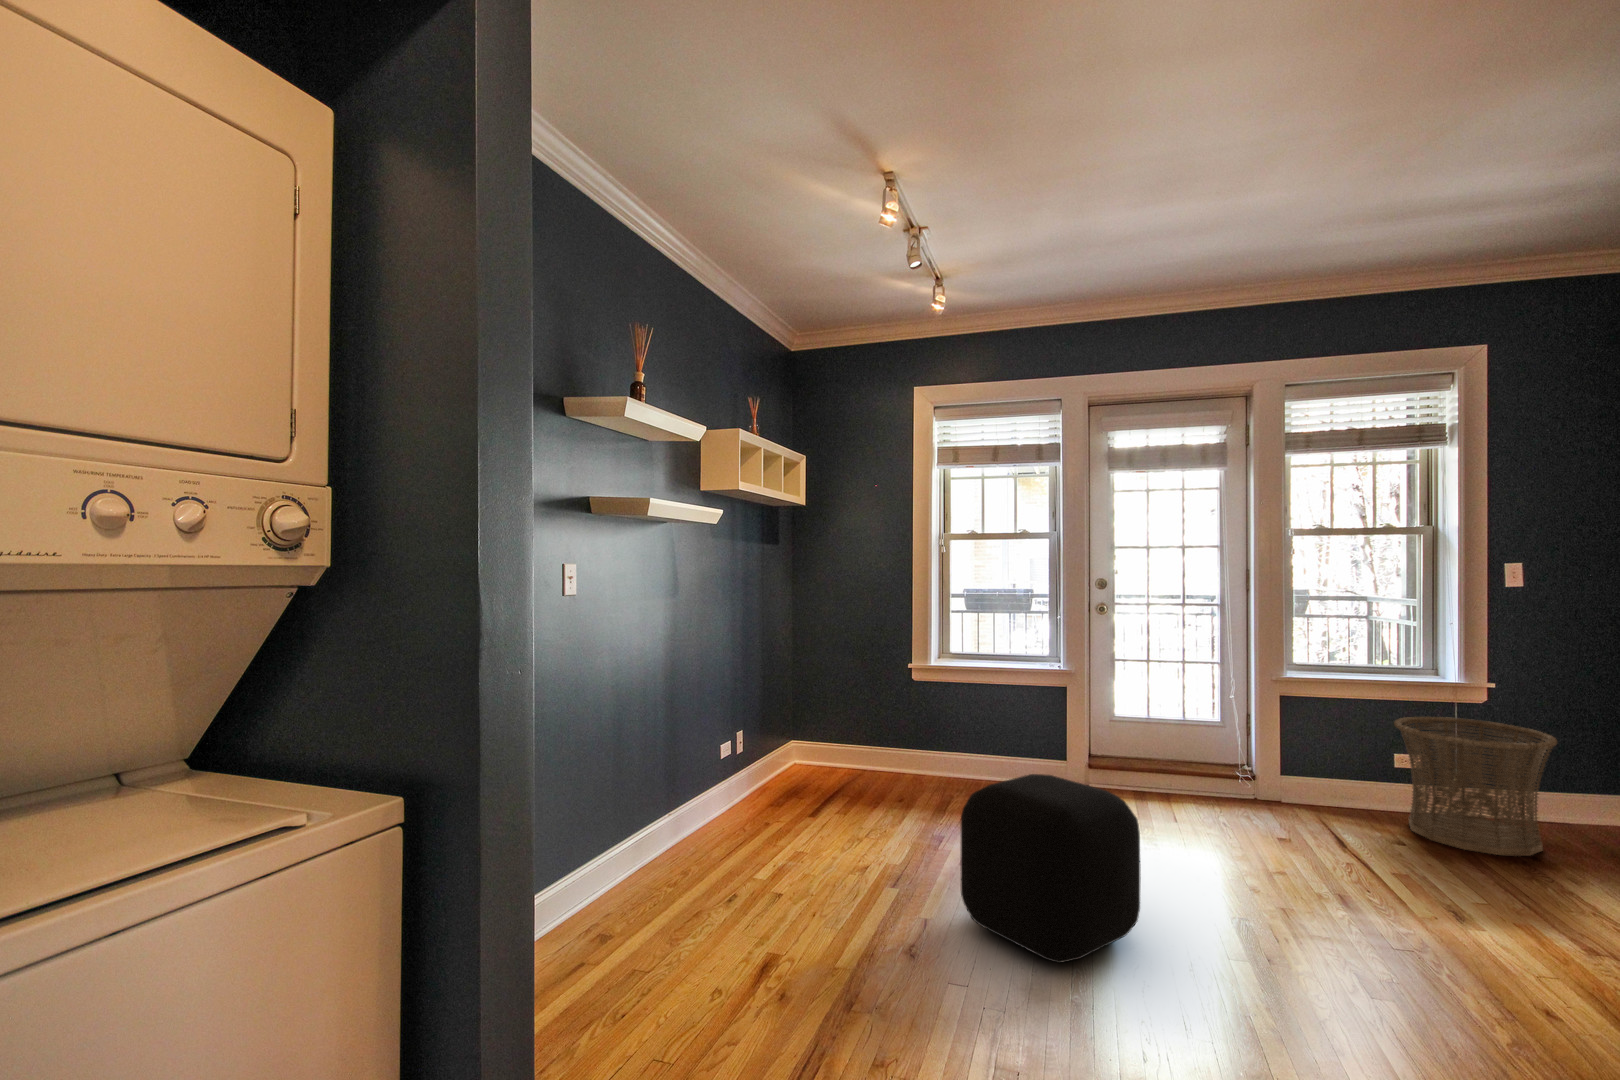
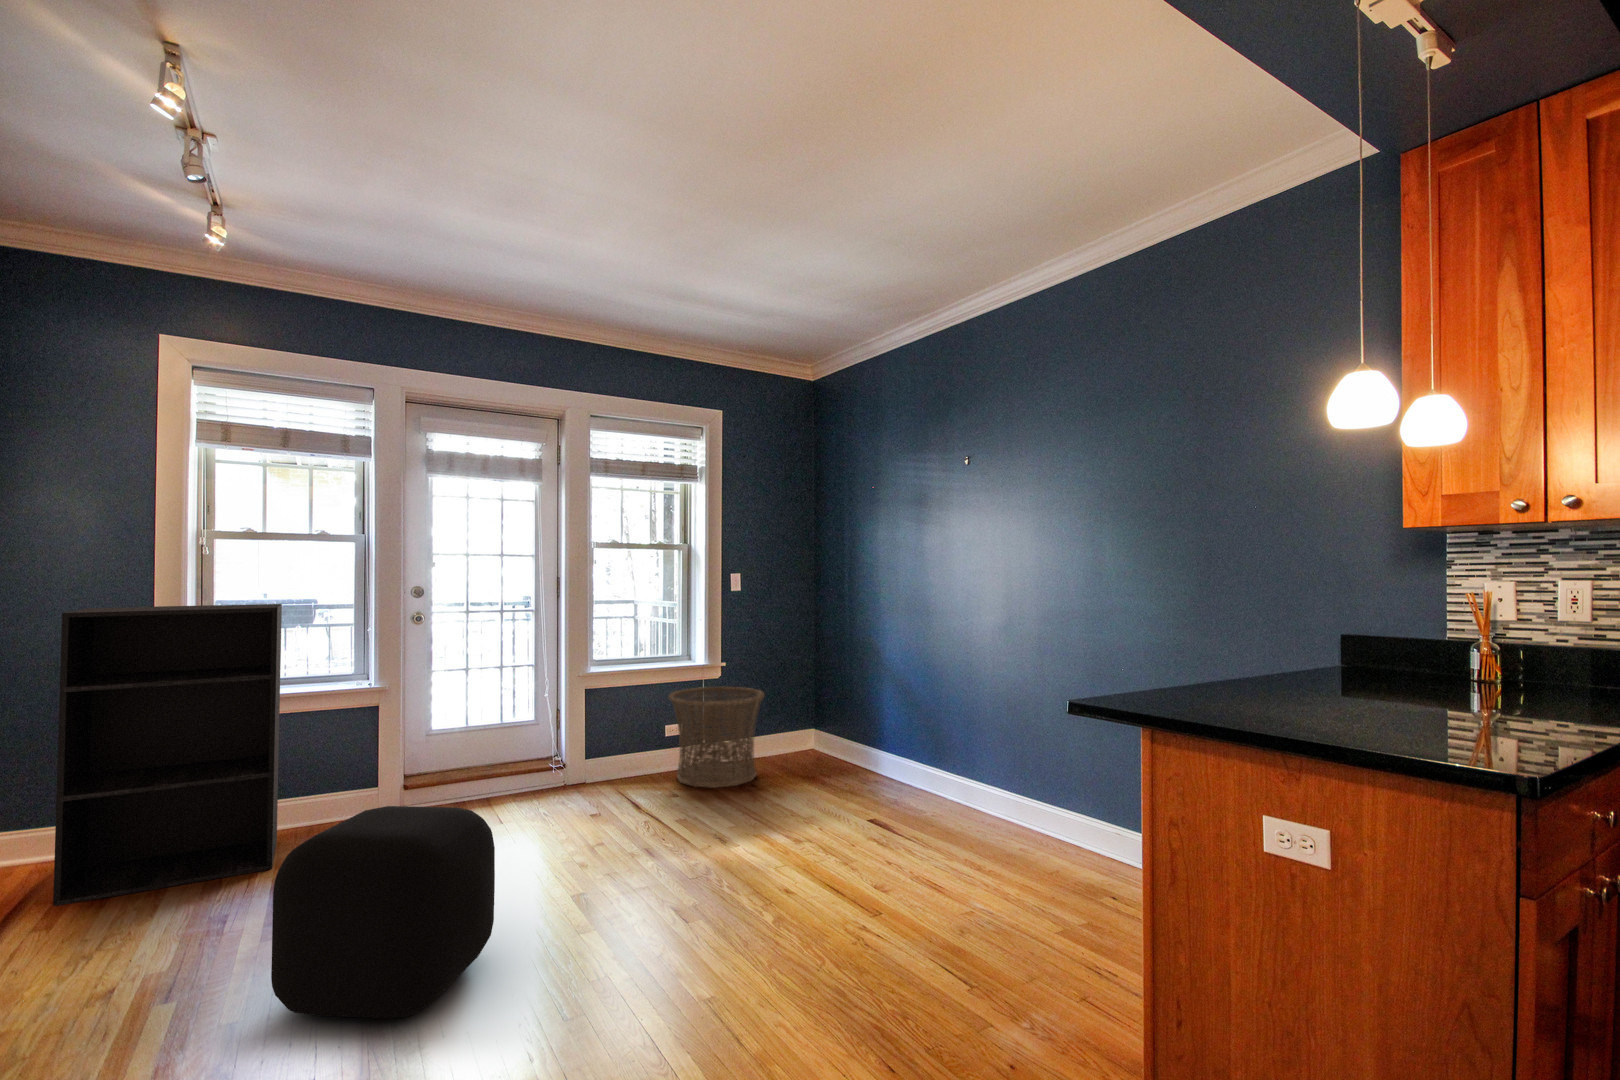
bookshelf: none [858,588,992,806] -> present [53,604,282,906]

